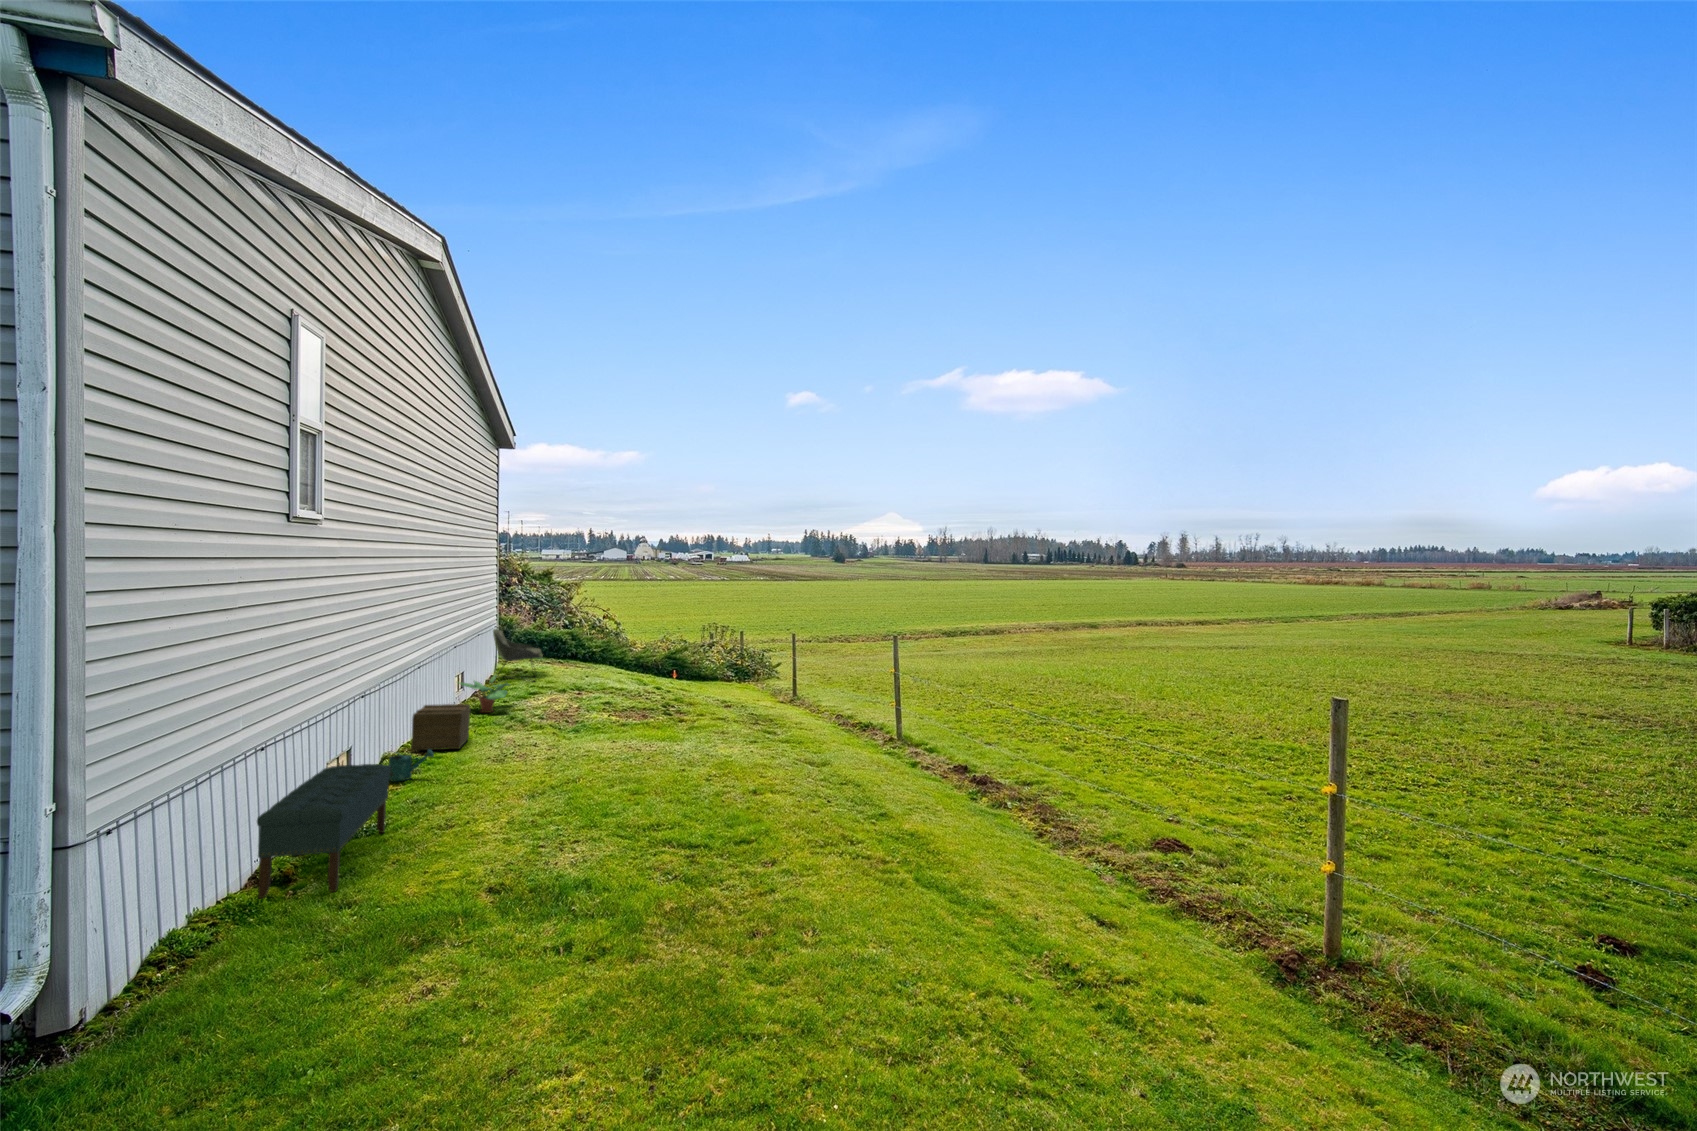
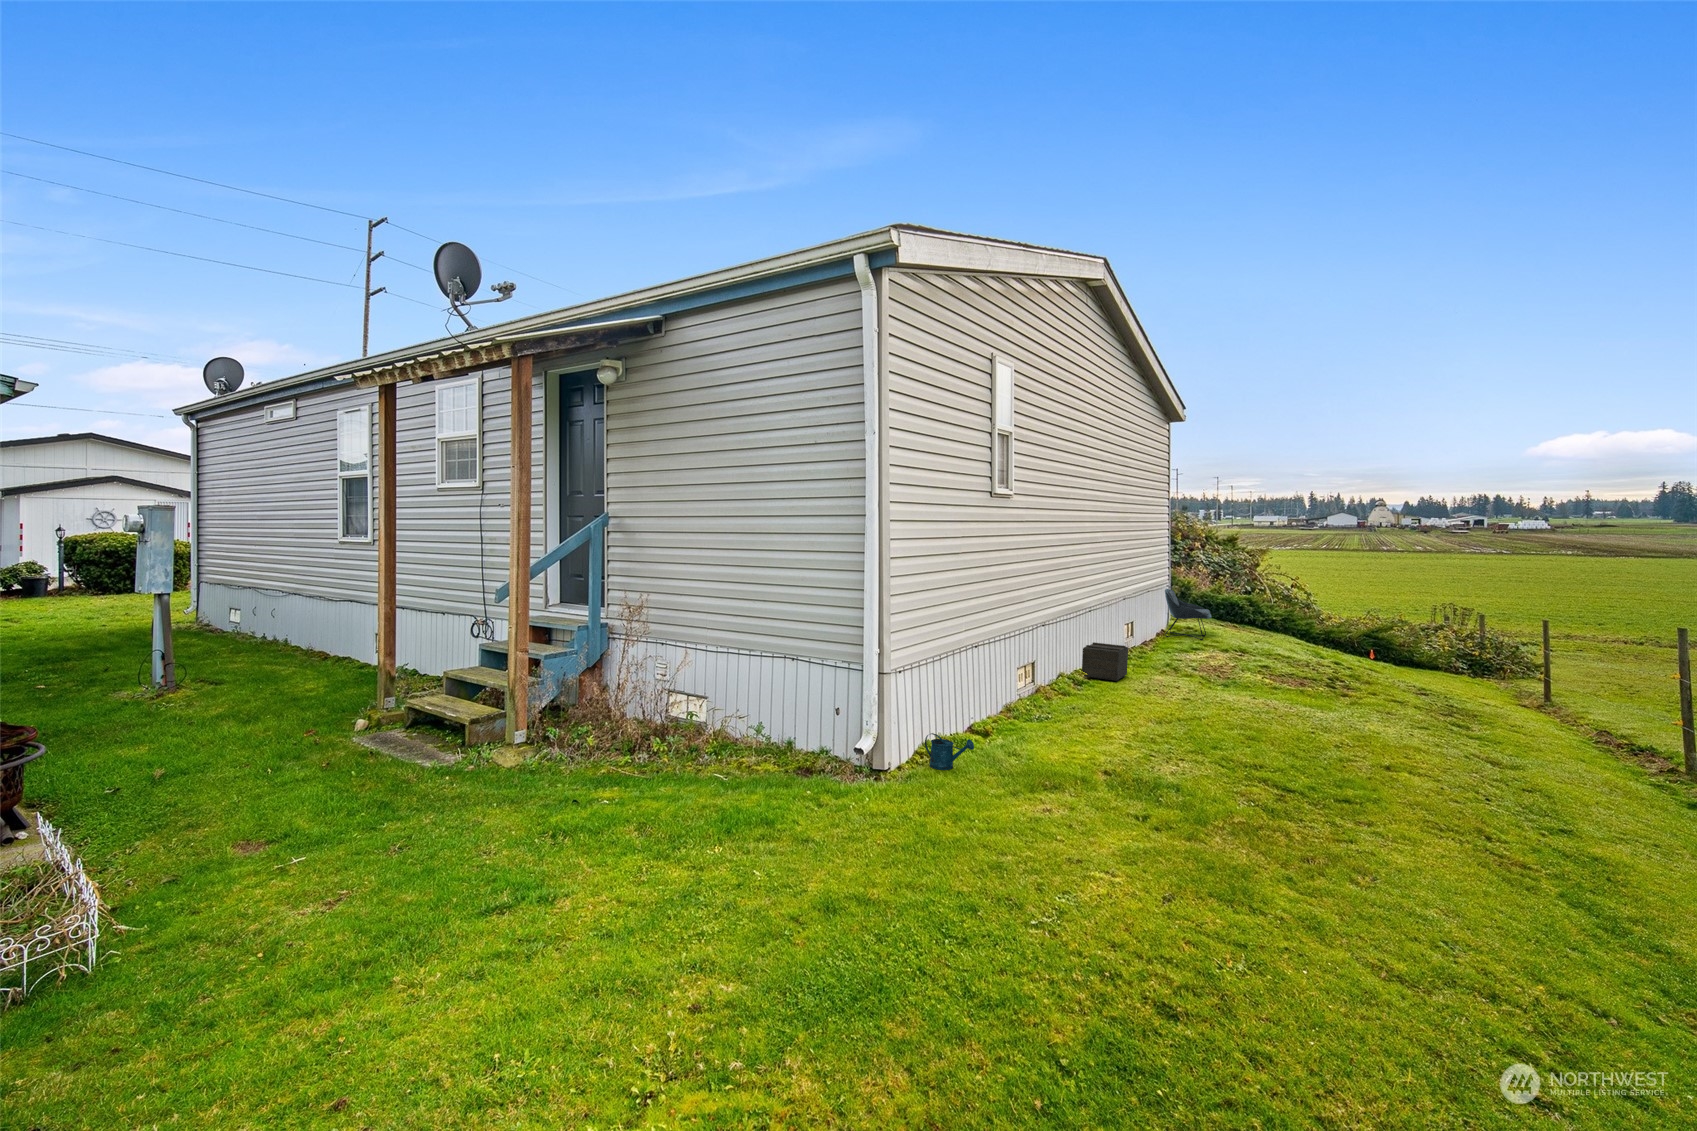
potted plant: present [460,675,509,713] -> none [1125,625,1172,659]
watering can: present [388,749,434,781] -> present [925,733,974,770]
bench: present [257,764,391,898] -> none [971,669,1053,746]

